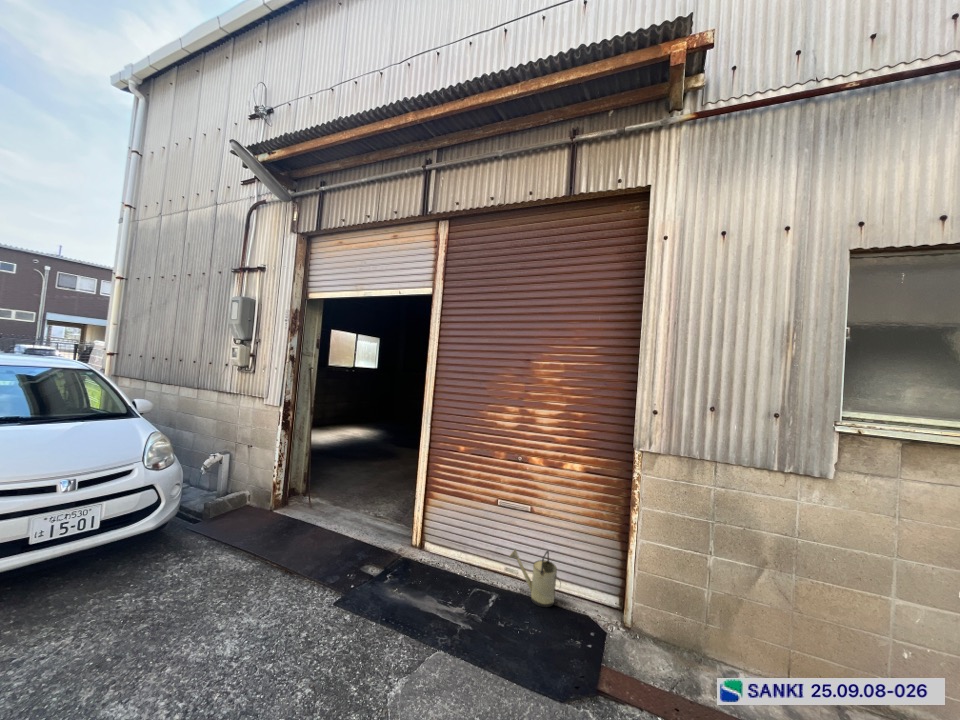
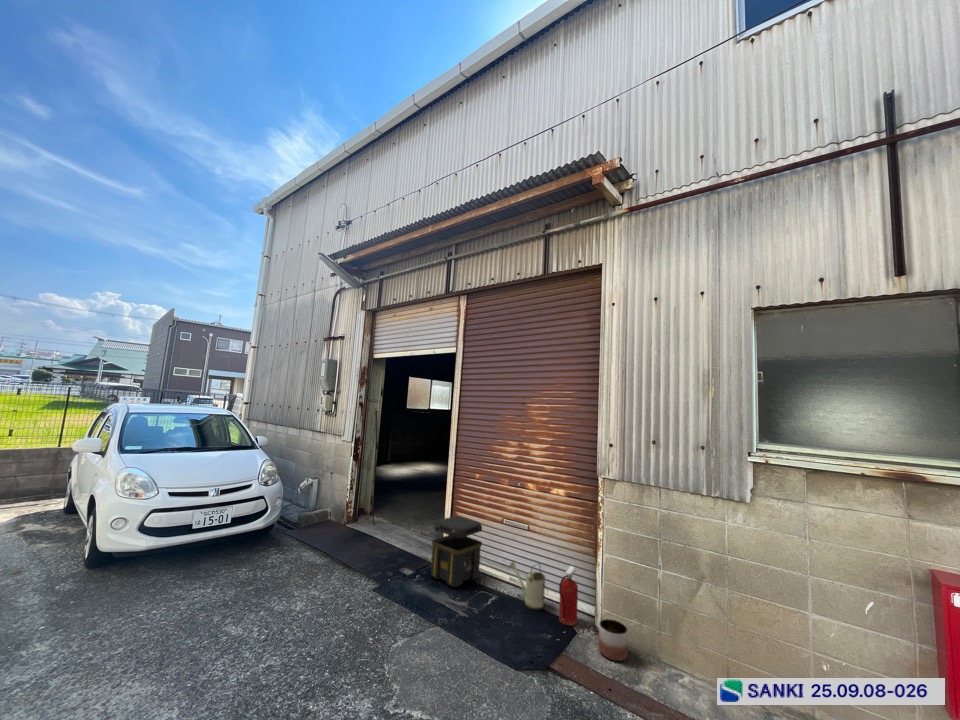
toolbox: none [406,496,470,587] -> present [431,516,482,587]
fire extinguisher: none [577,553,601,623] -> present [559,566,578,626]
planter: none [638,615,675,666] -> present [599,619,628,661]

